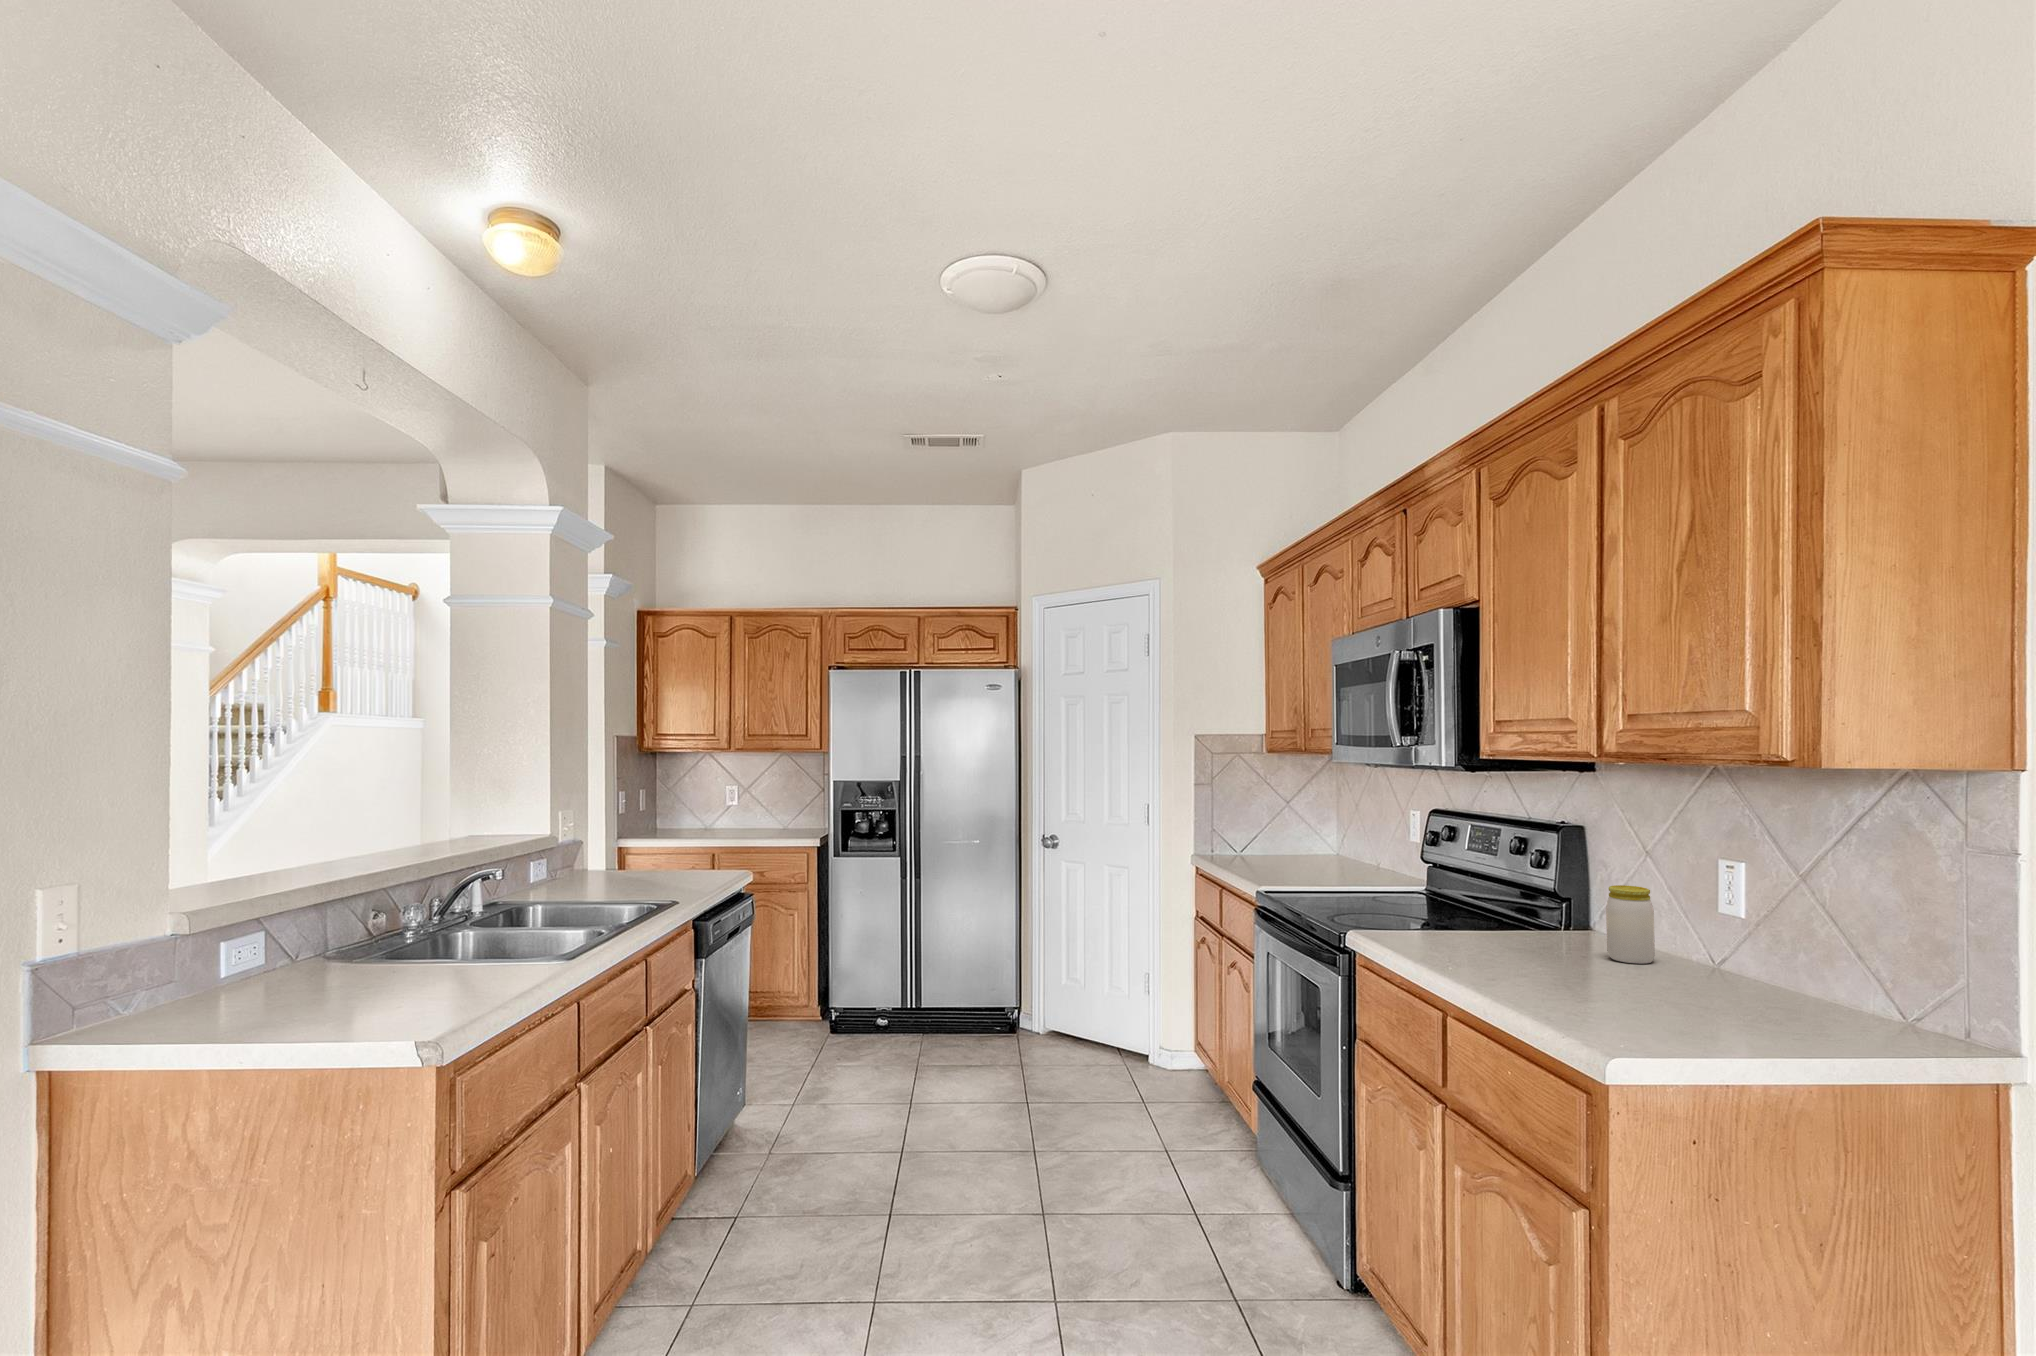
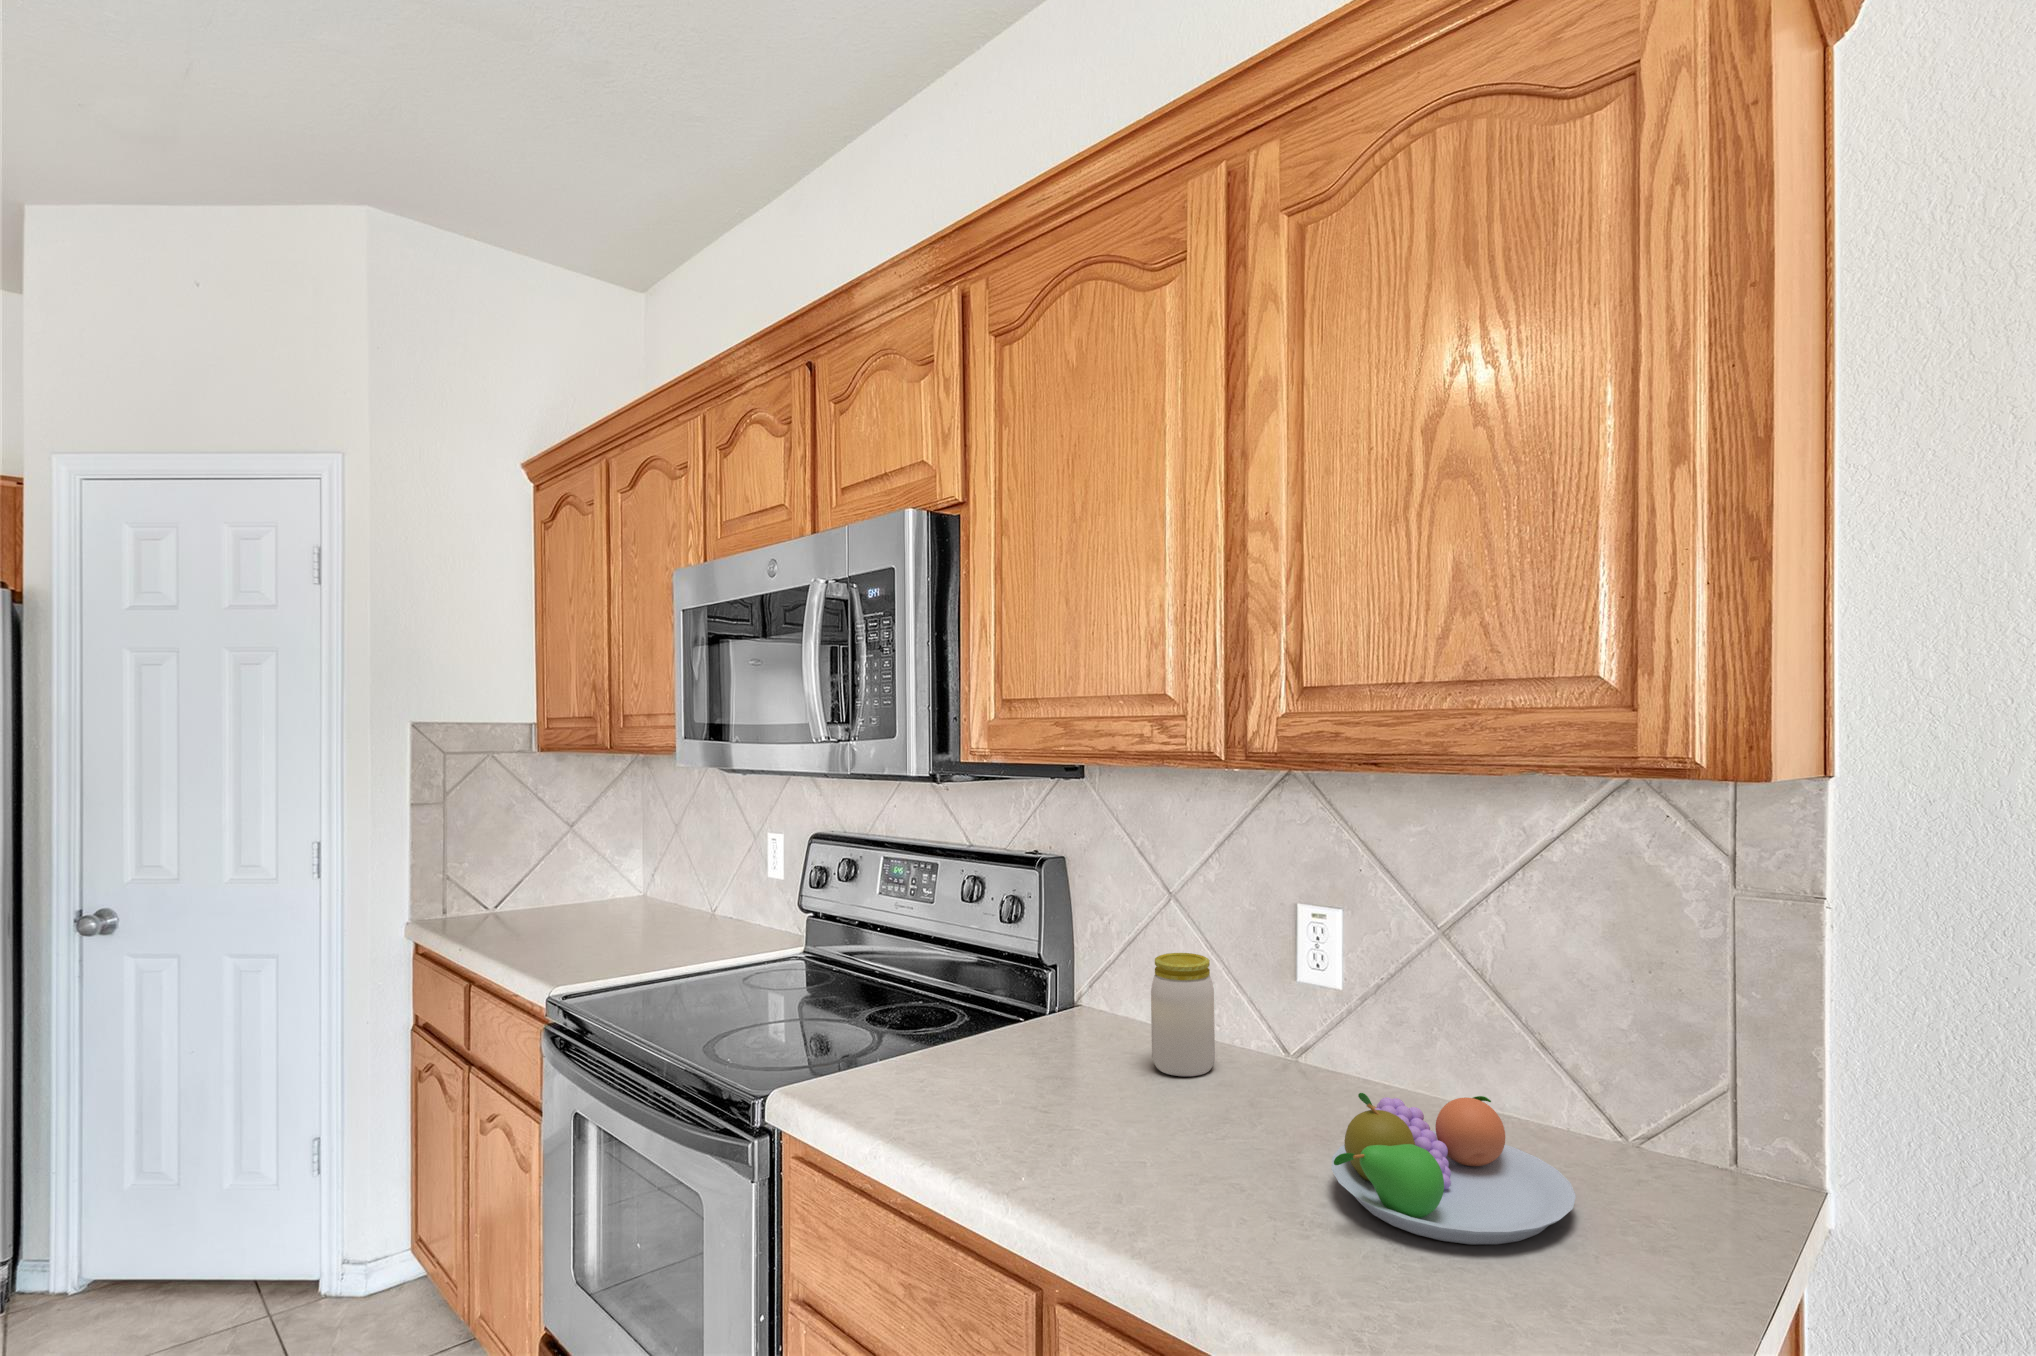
fruit bowl: none [1634,952,1817,1034] -> present [1331,1093,1576,1245]

